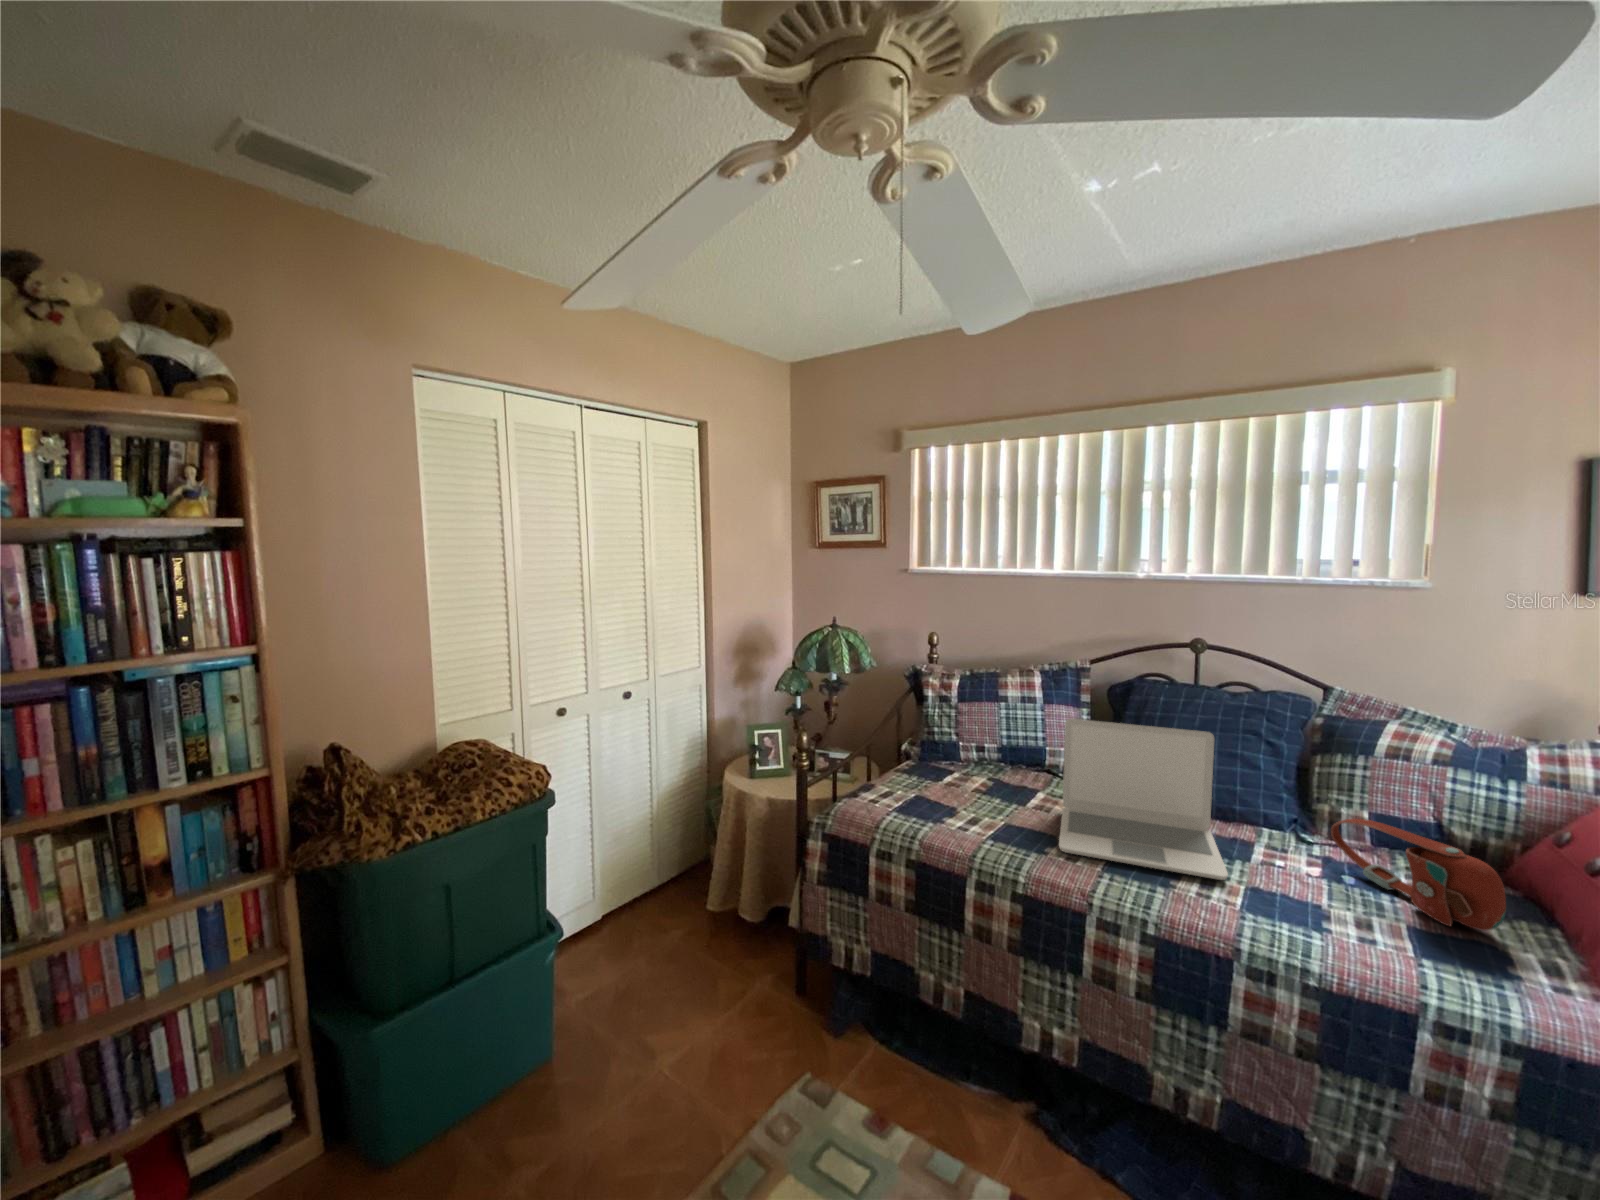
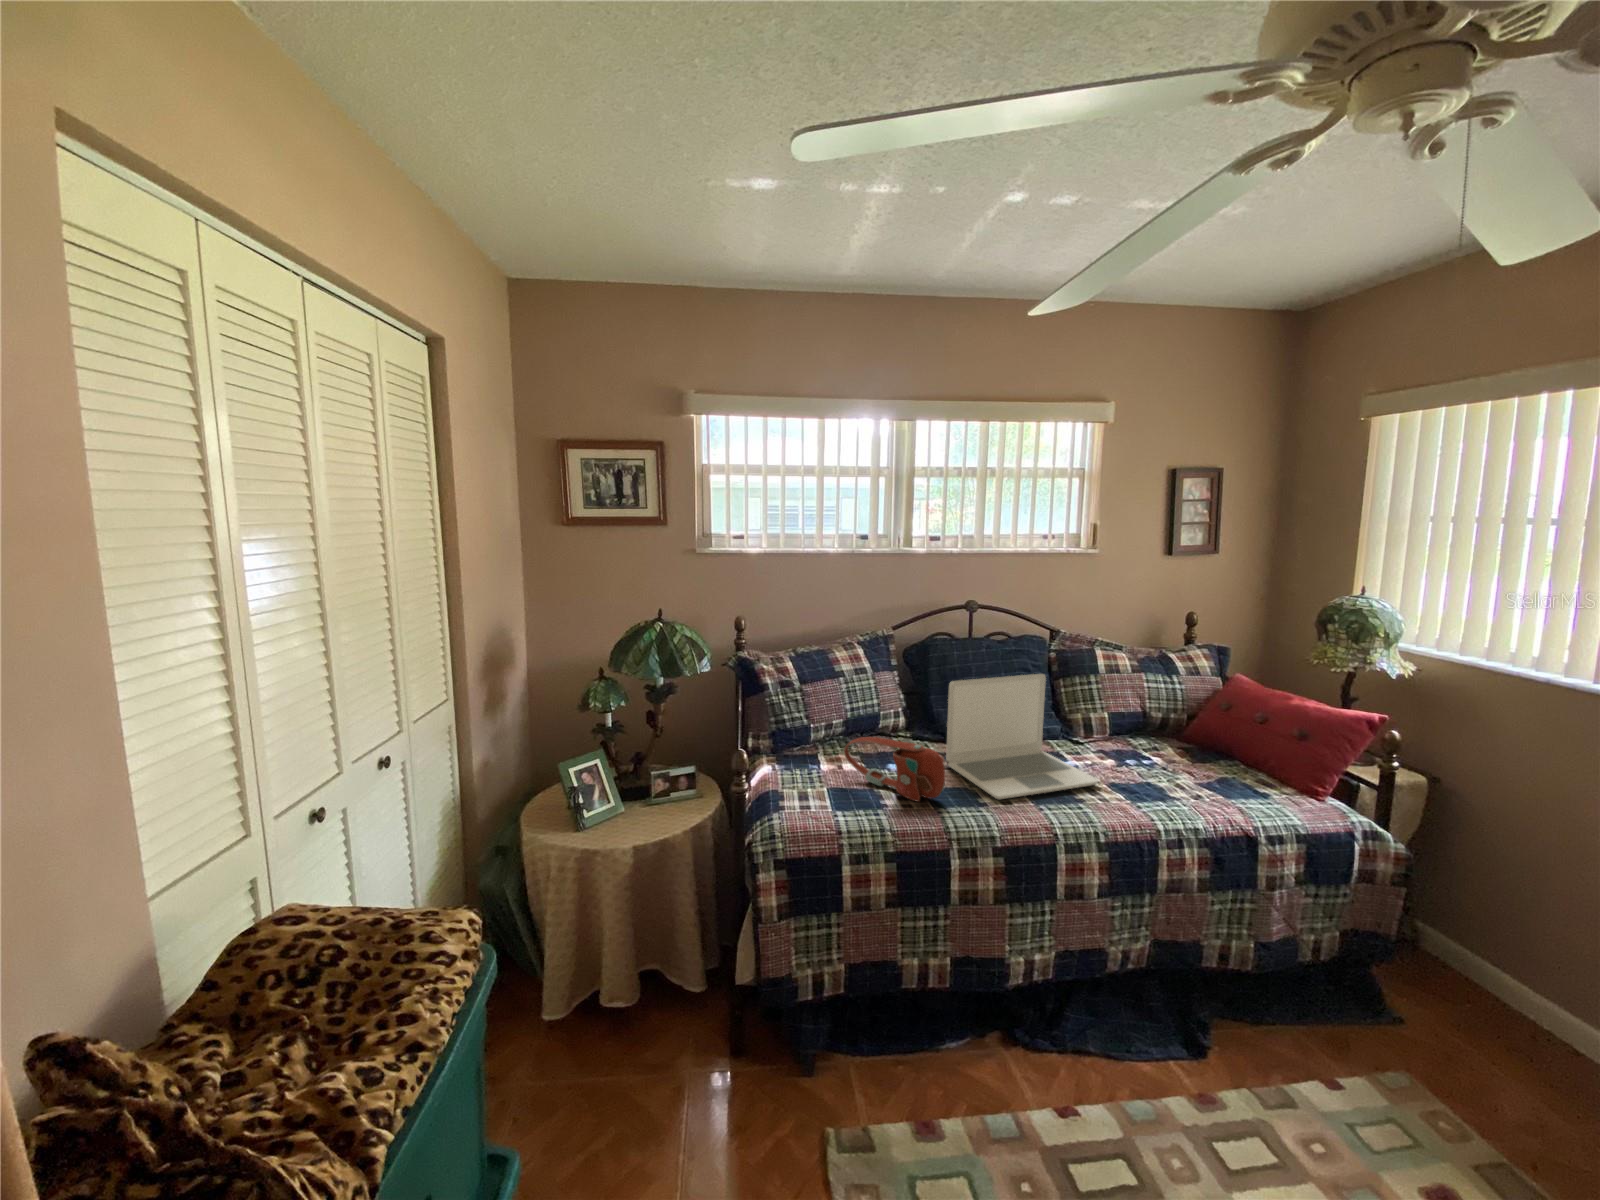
handbag: present [1331,819,1506,930] -> present [844,737,945,802]

